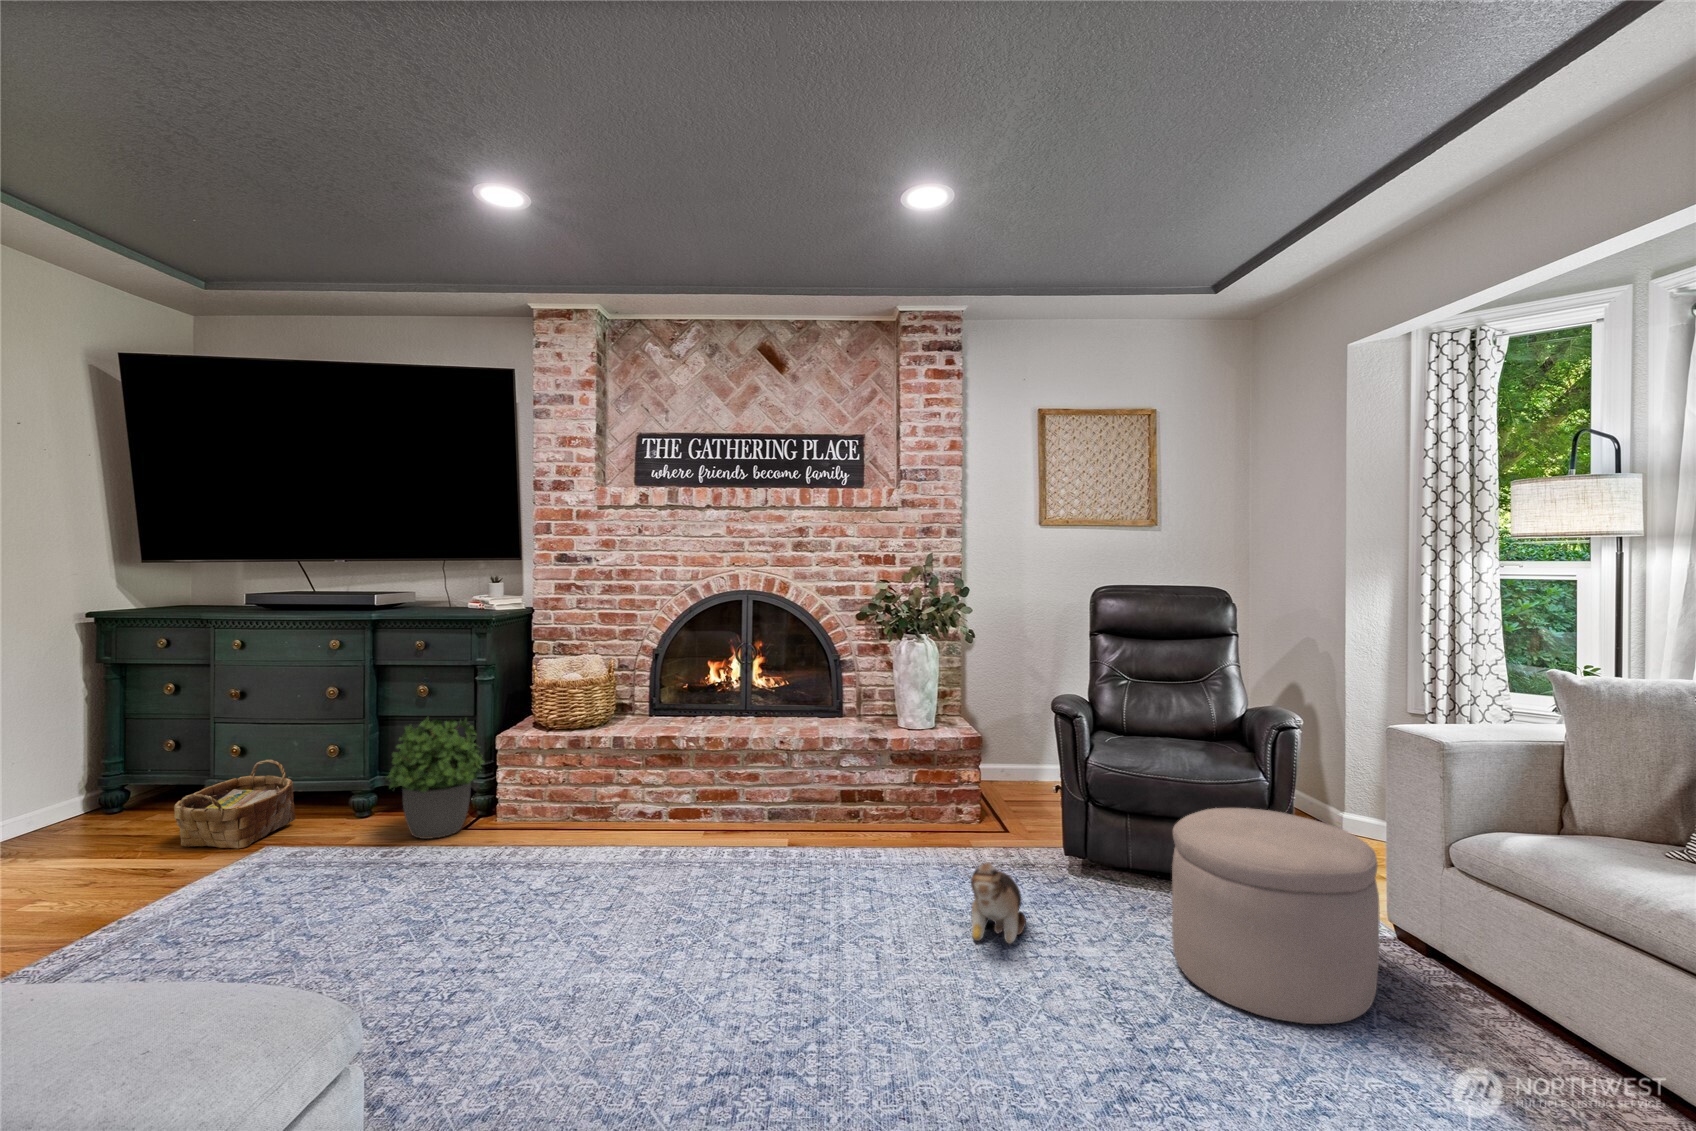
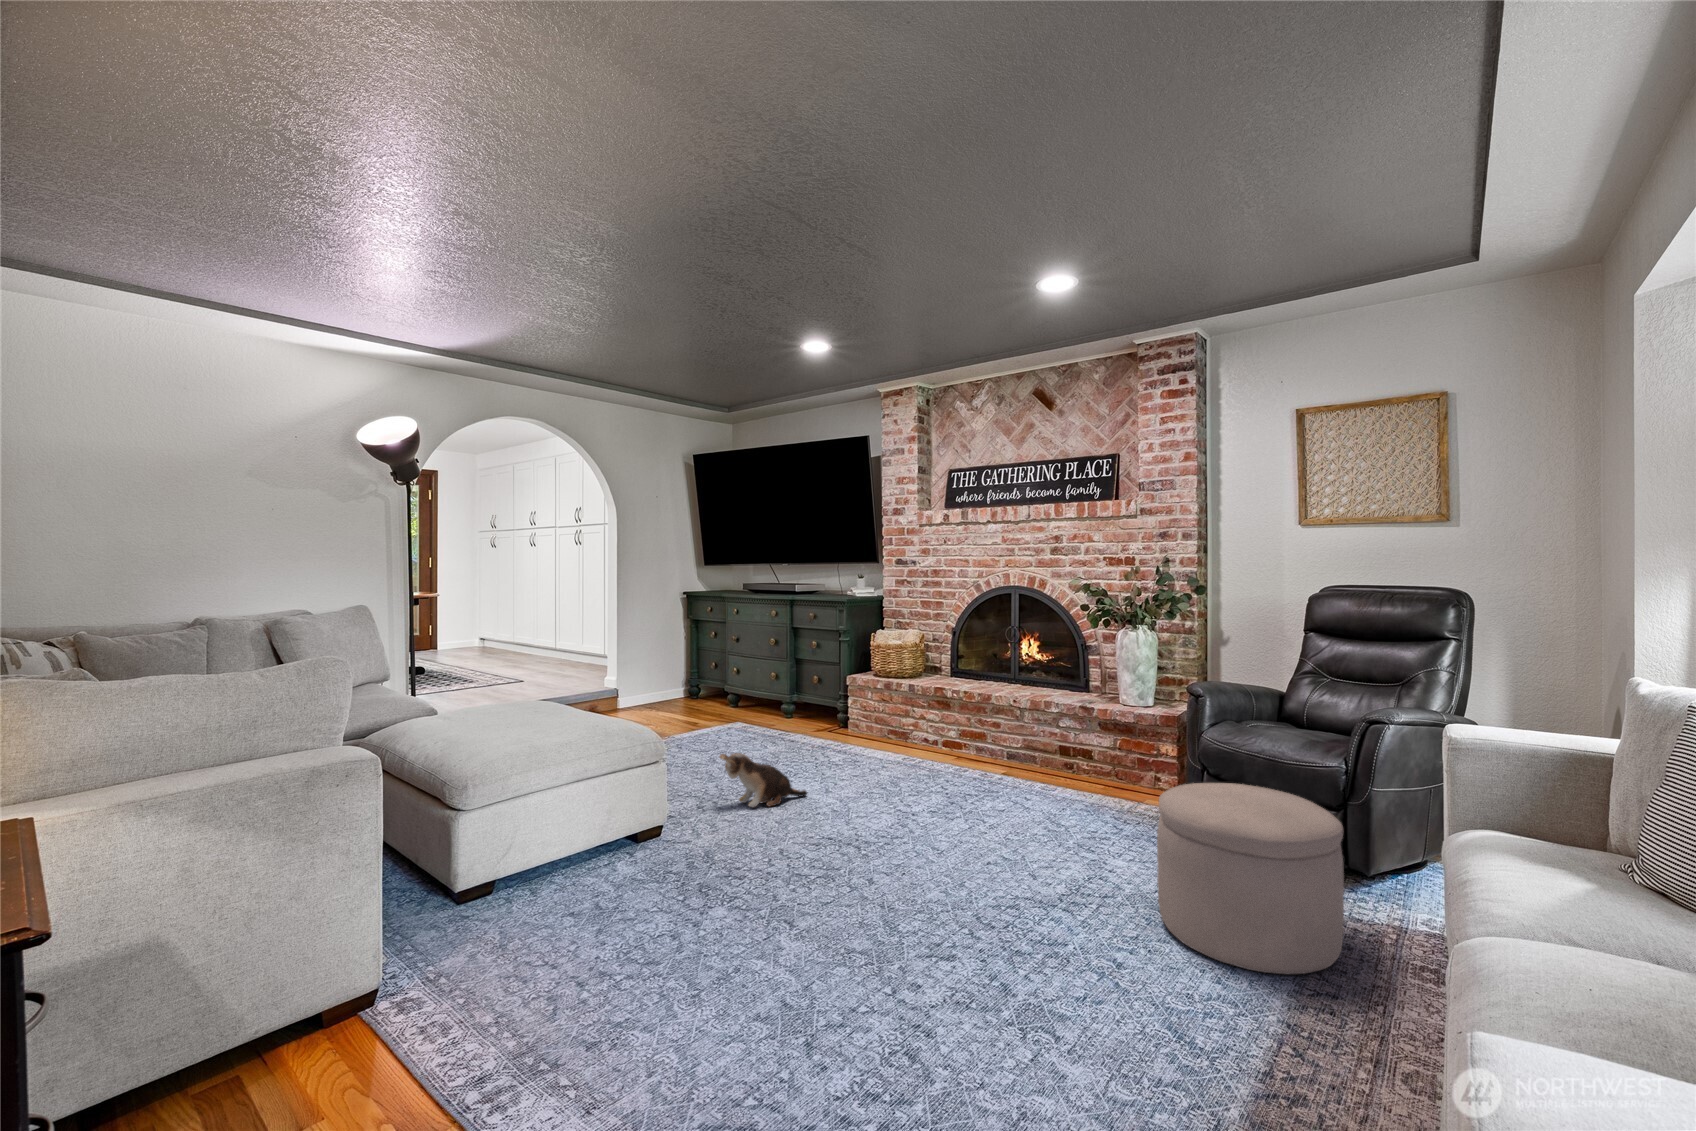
potted plant: present [387,717,484,839] -> none [782,658,839,733]
woven basket: present [174,760,295,849] -> none [699,677,754,721]
plush toy: present [966,863,1026,943] -> present [720,753,807,807]

